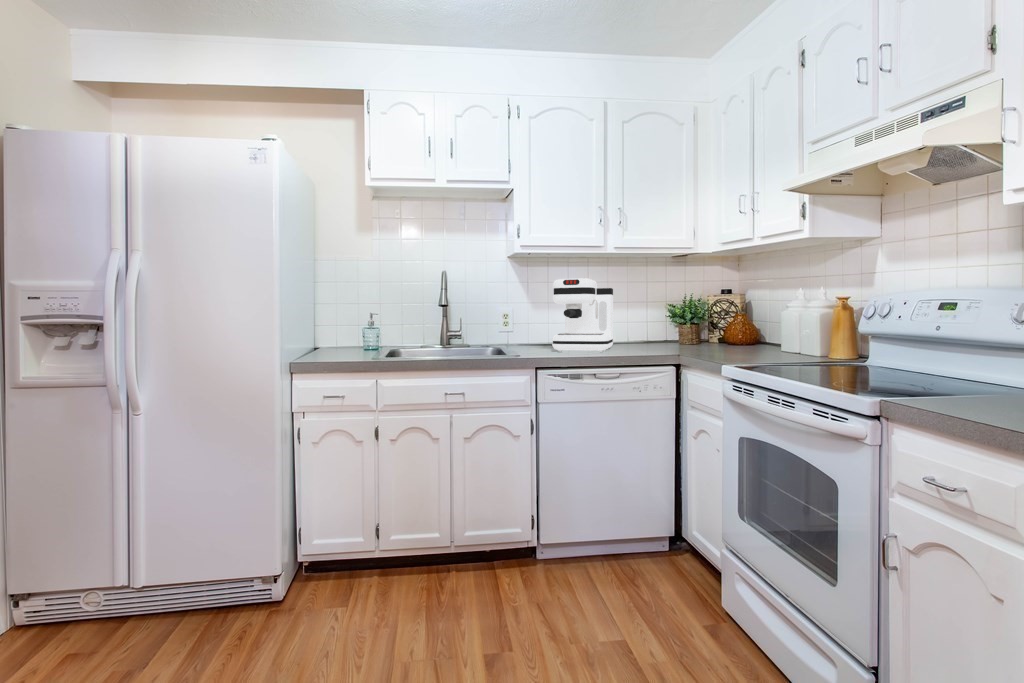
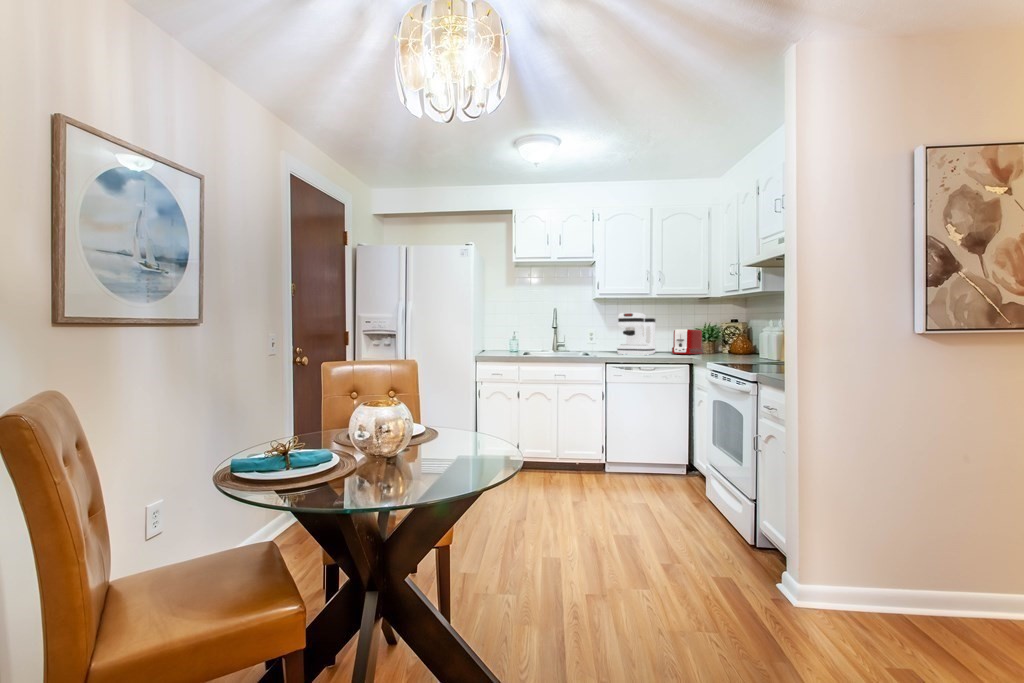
toaster: none [638,306,684,348] -> present [672,329,703,354]

